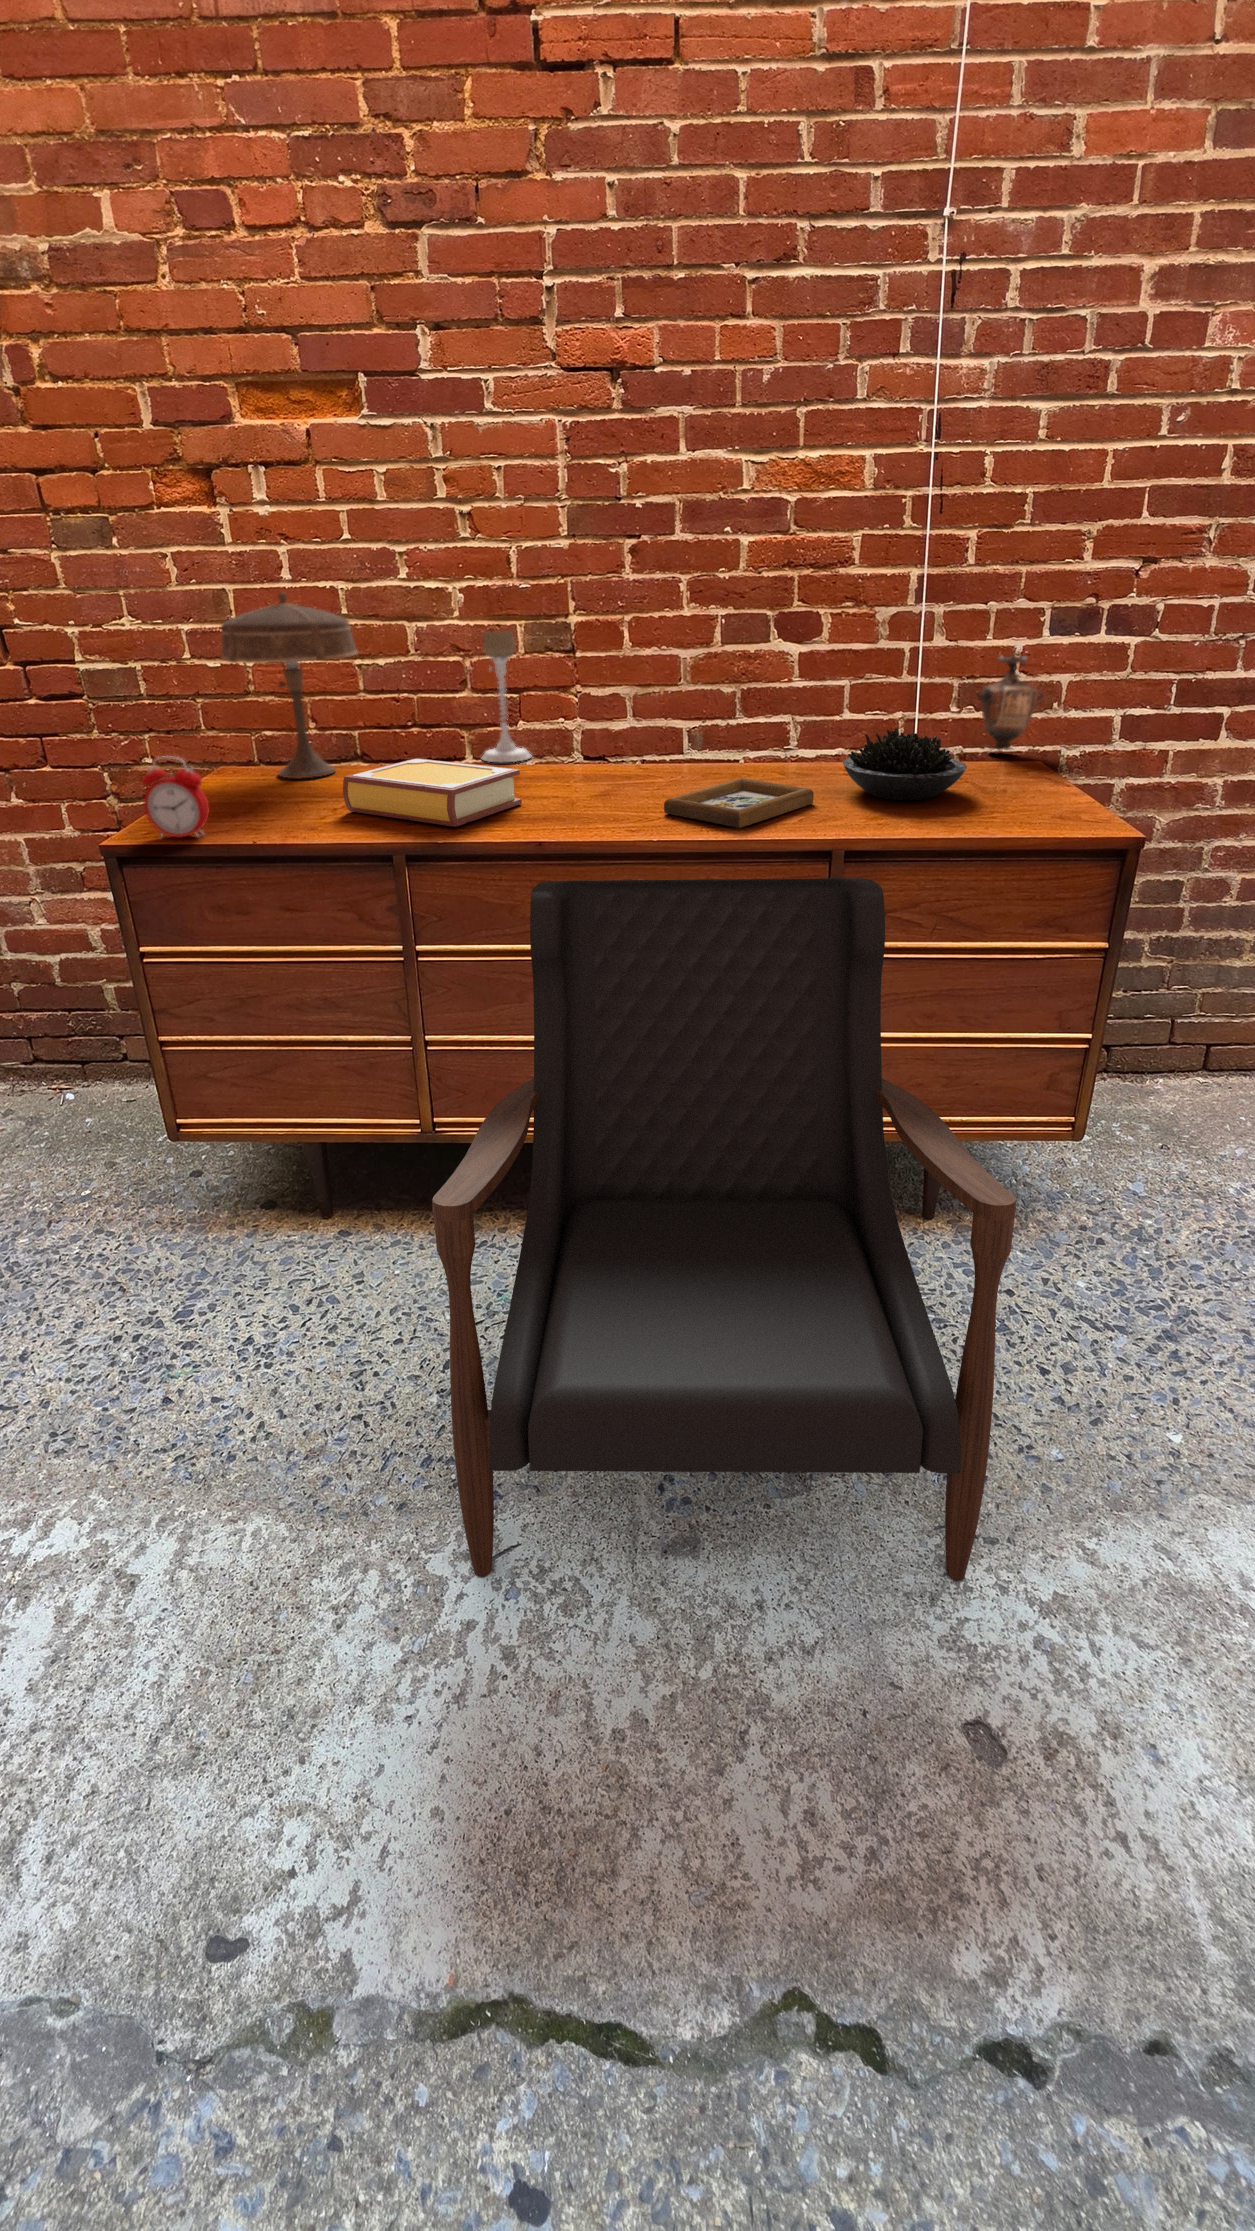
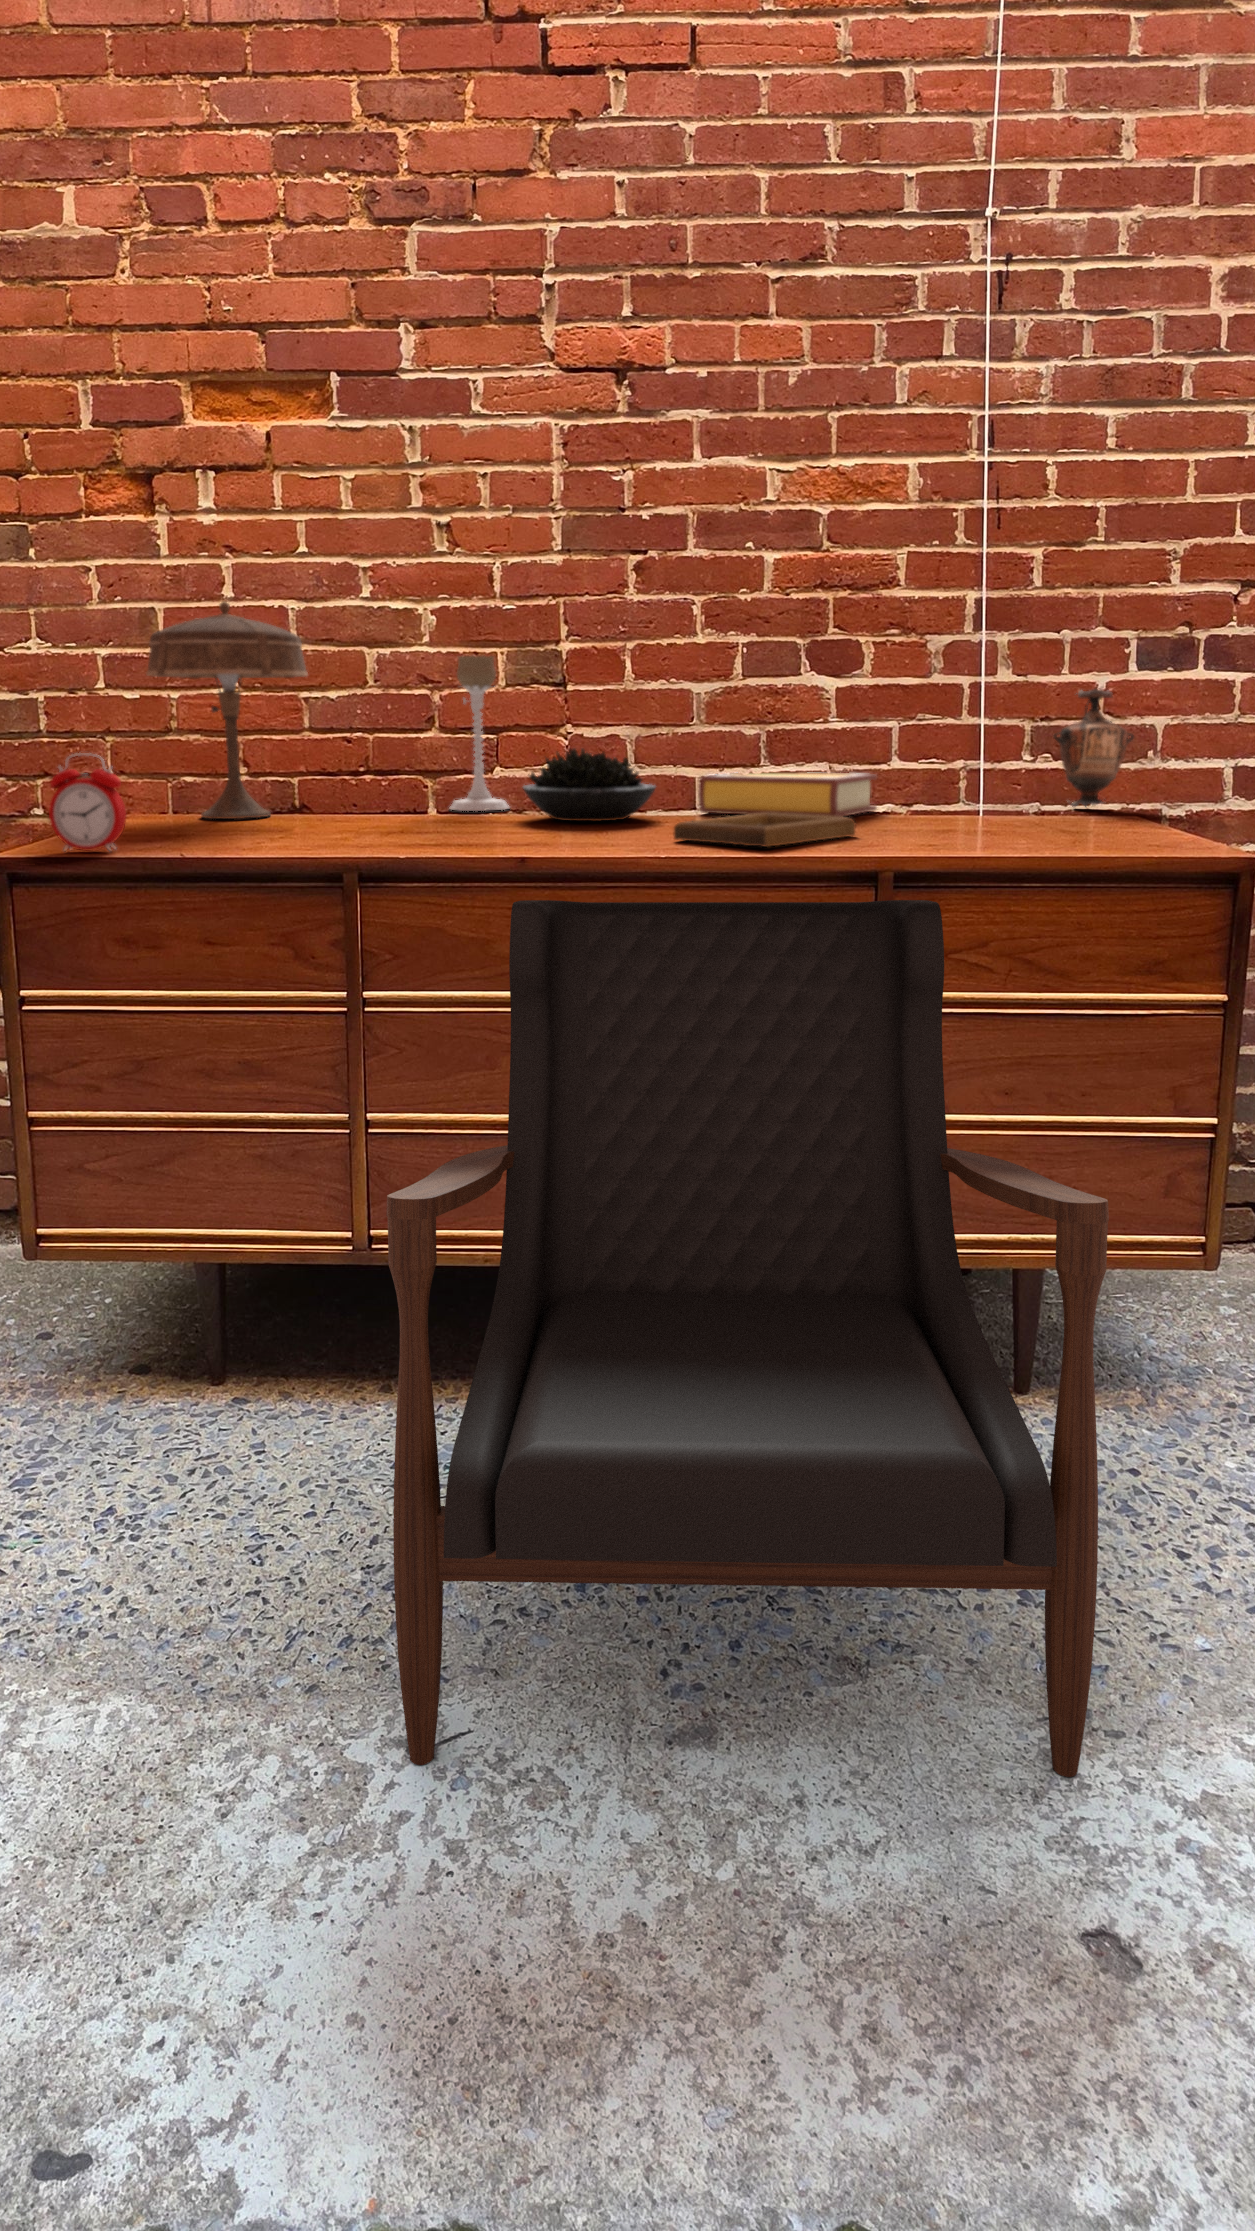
succulent plant: present [843,728,967,800] -> present [523,749,656,821]
book: present [343,759,522,827] -> present [699,773,877,817]

